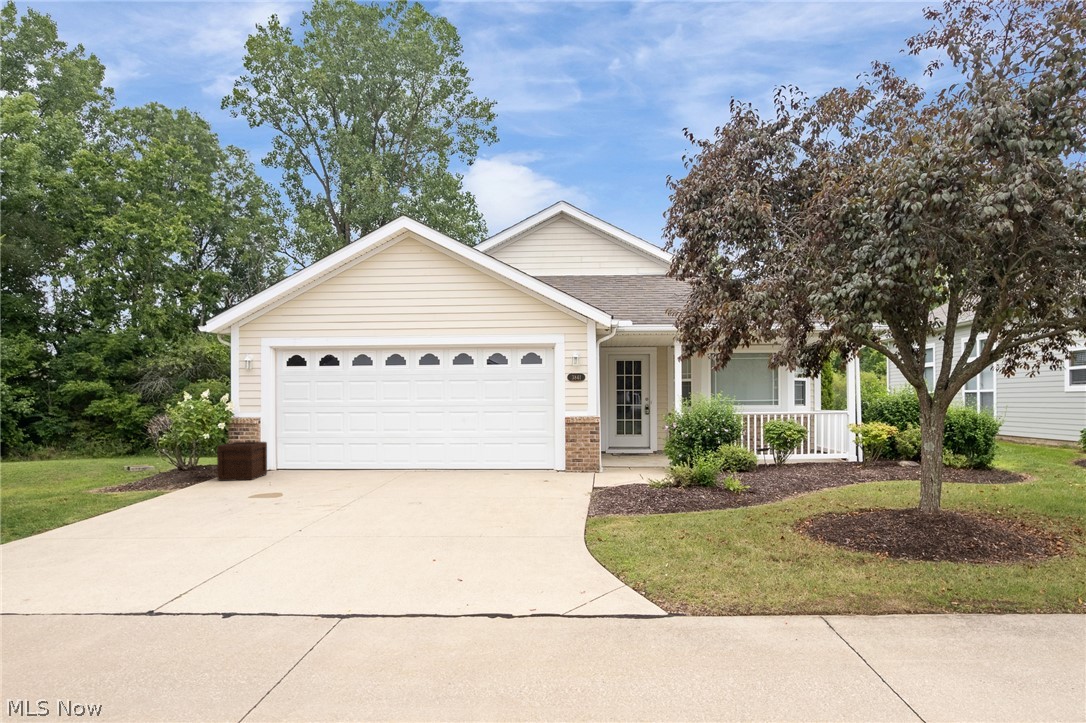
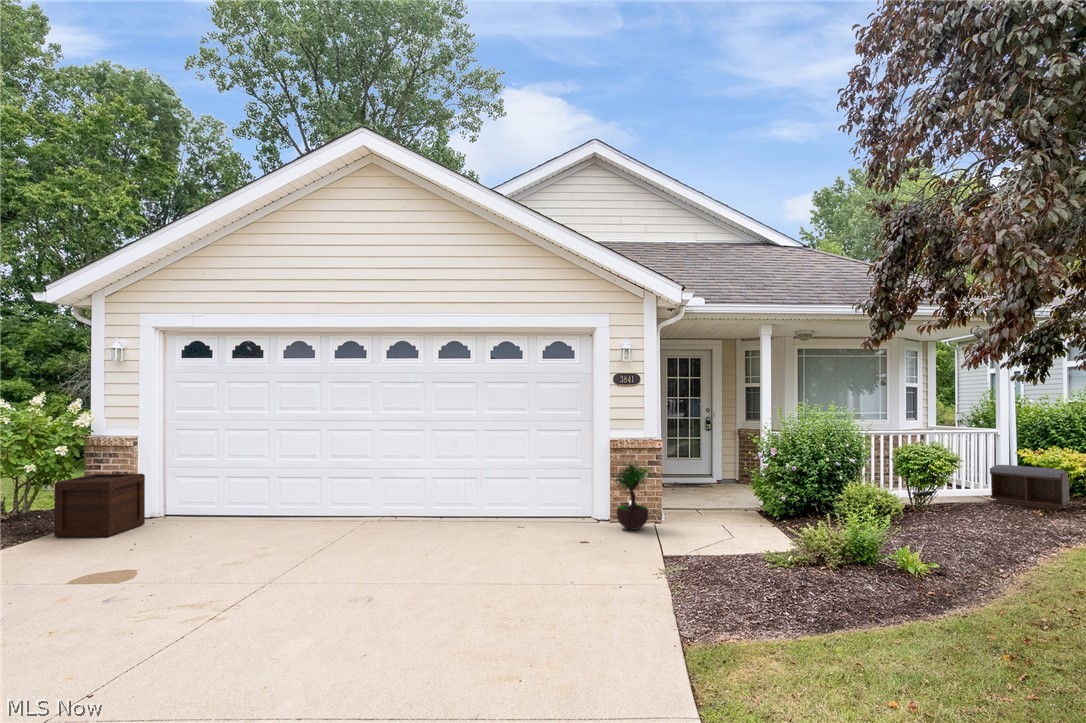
potted tree: none [564,428,591,474] -> present [610,463,650,530]
bench: none [820,435,868,463] -> present [990,465,1070,510]

